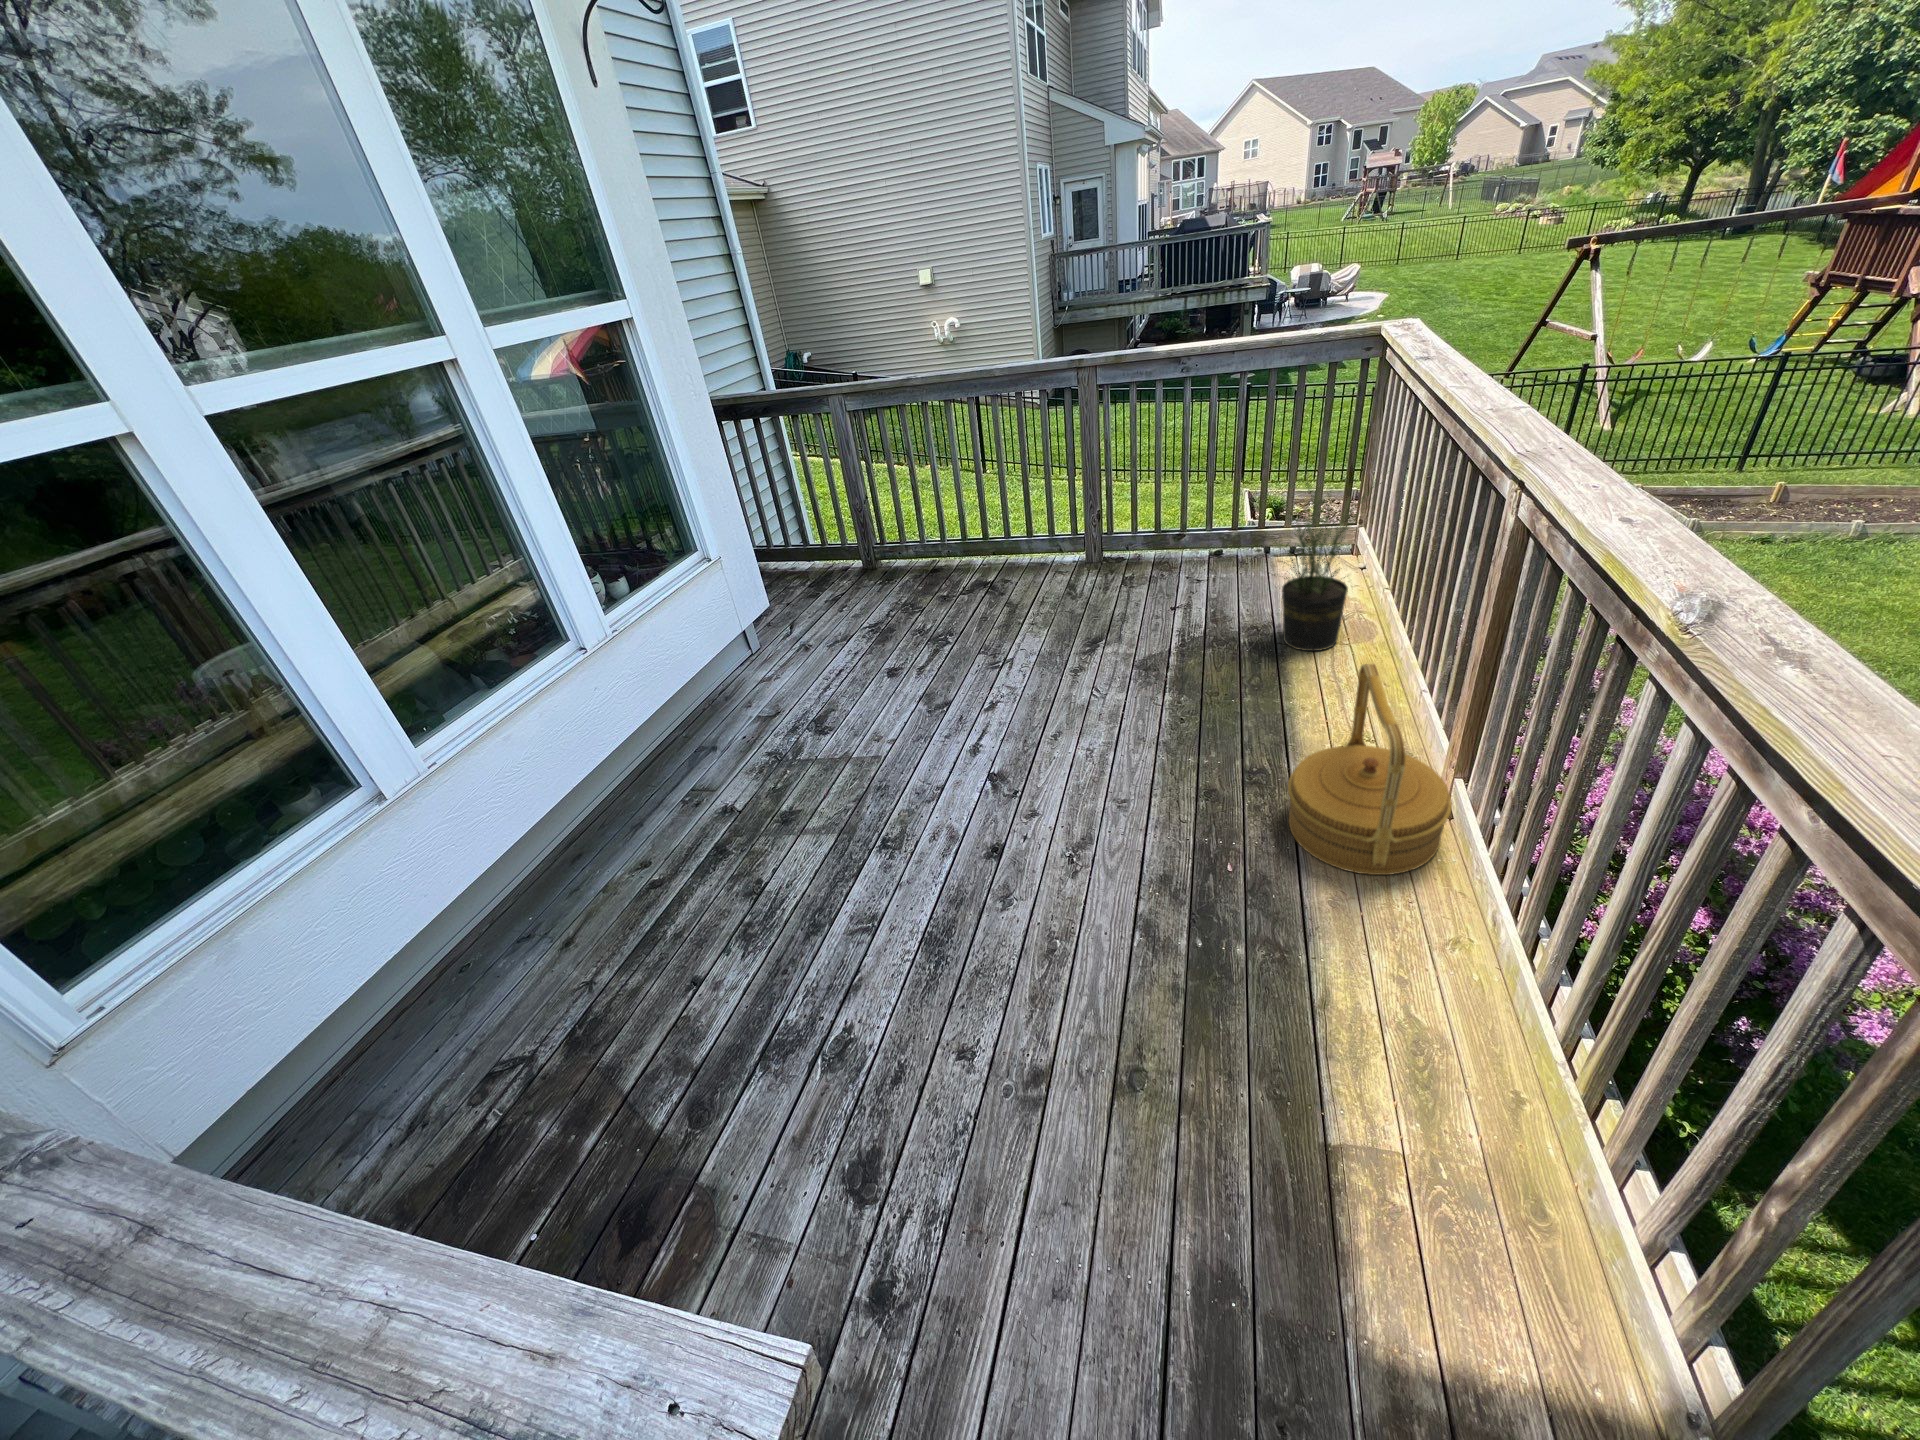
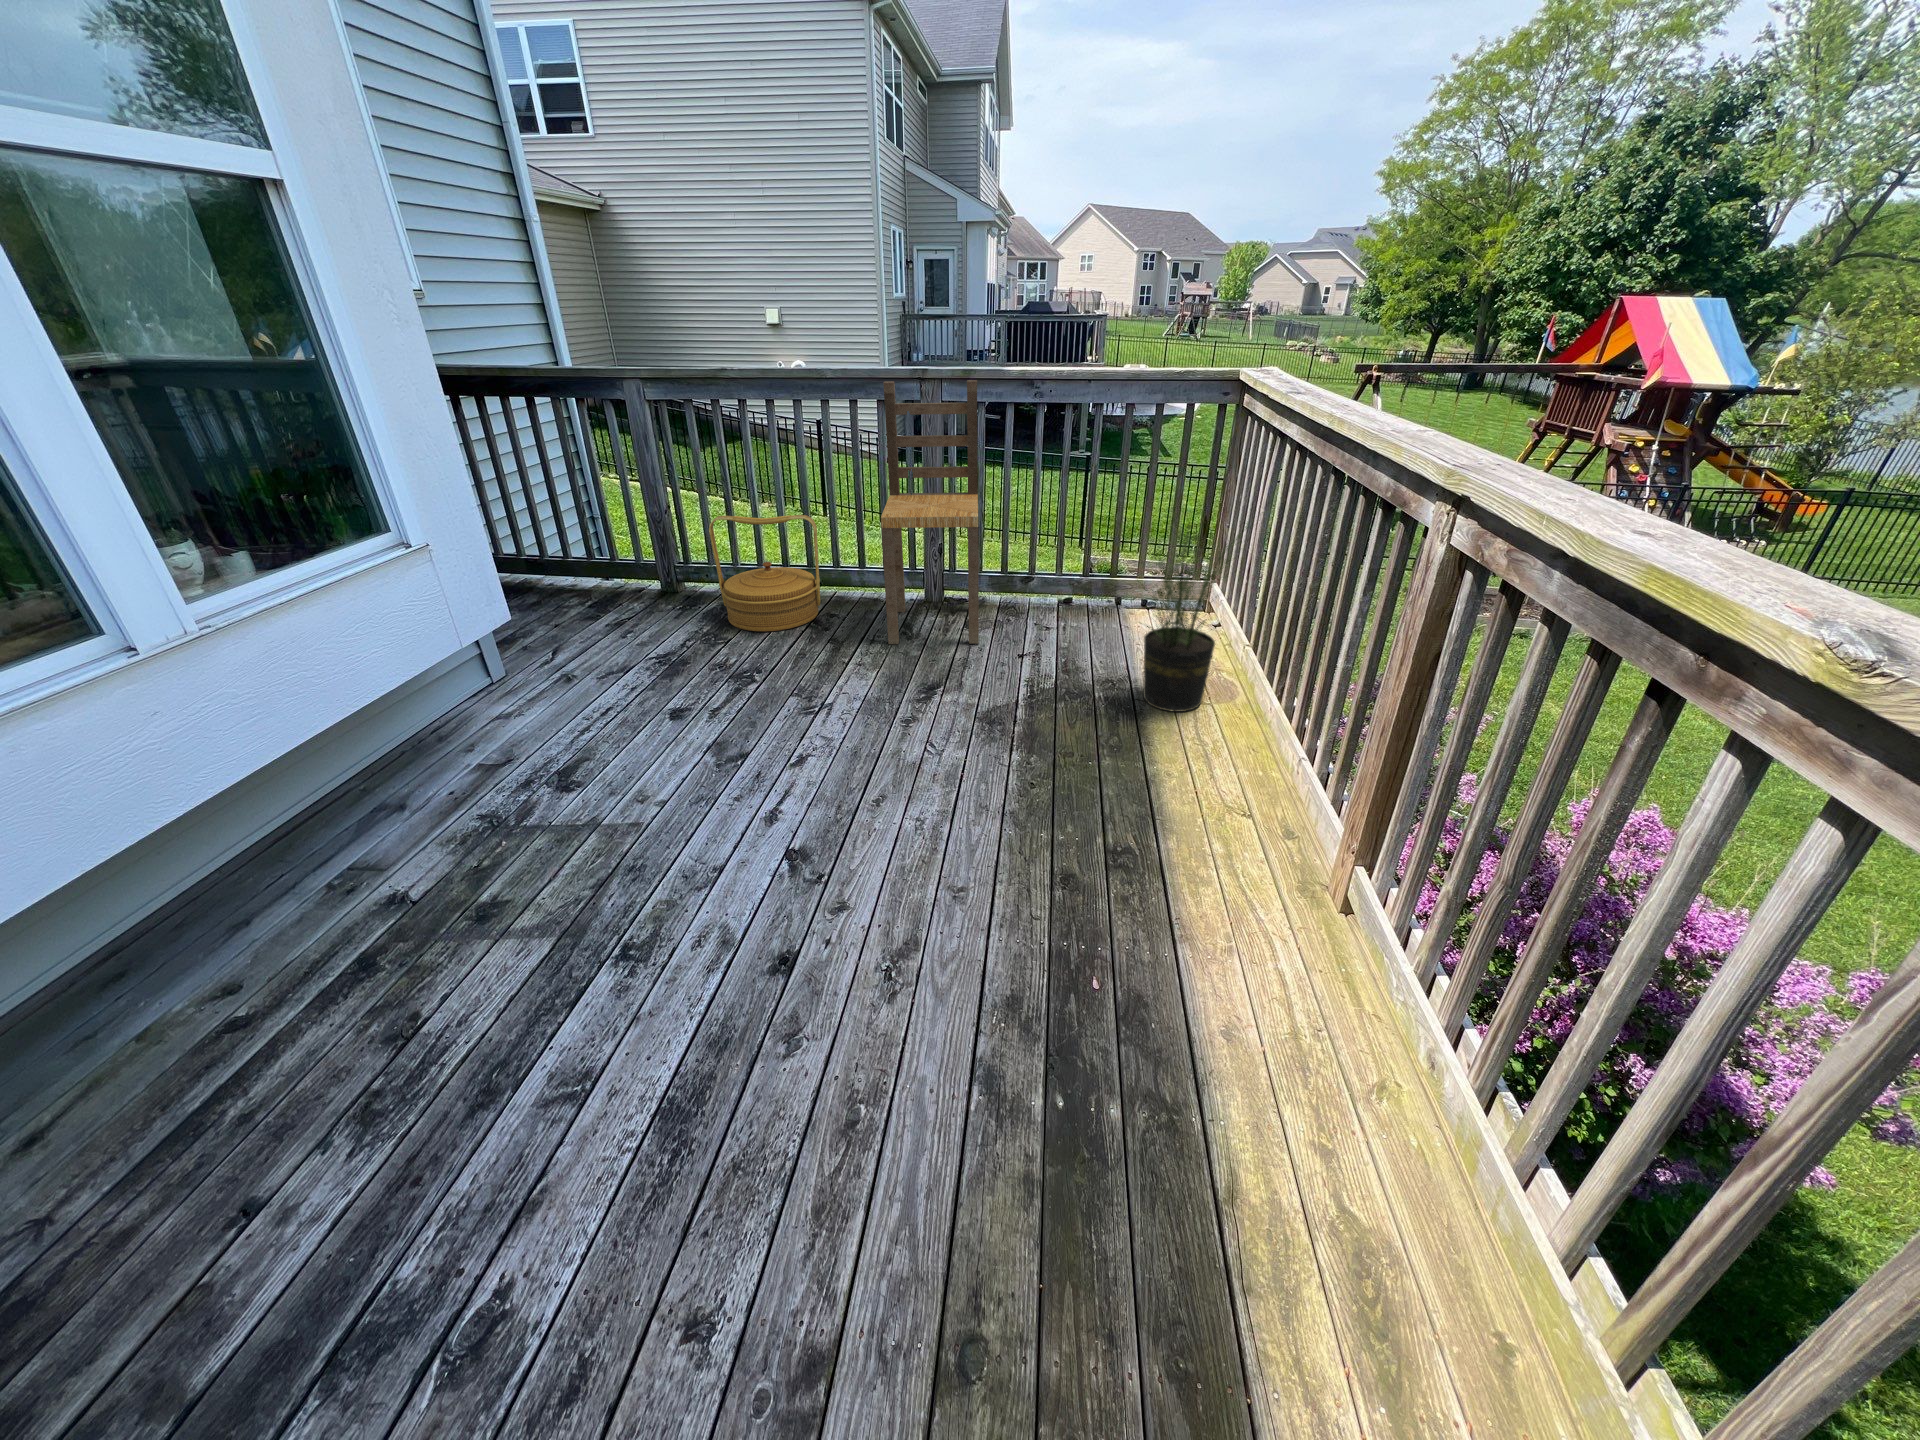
chair: none [1046,365,1136,603] -> present [881,380,979,644]
woven basket: present [1288,664,1452,875] -> present [709,515,821,632]

